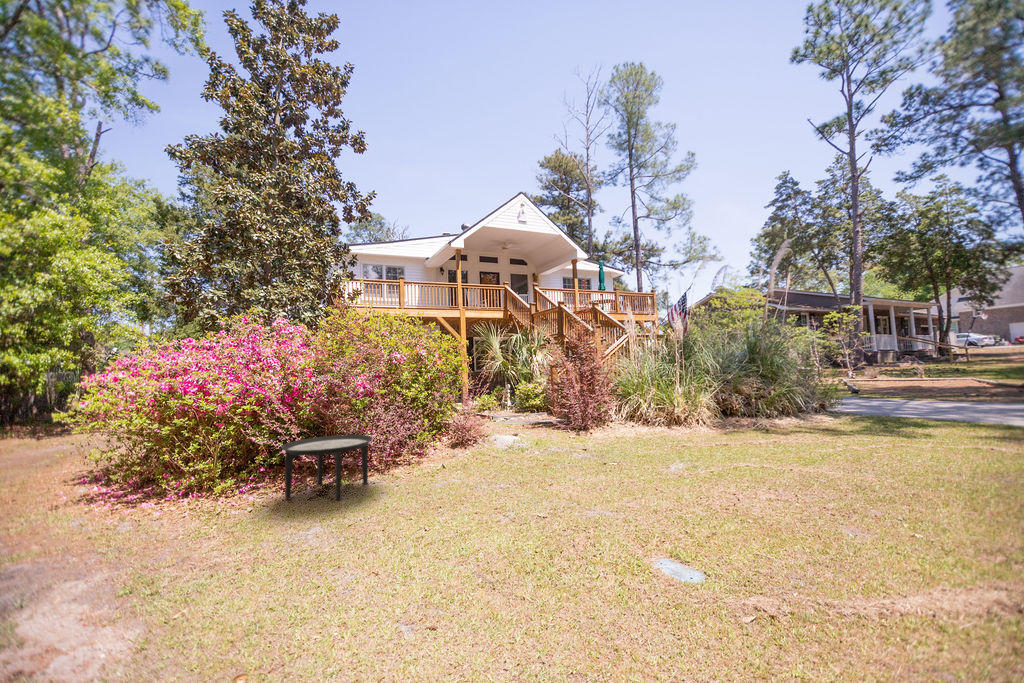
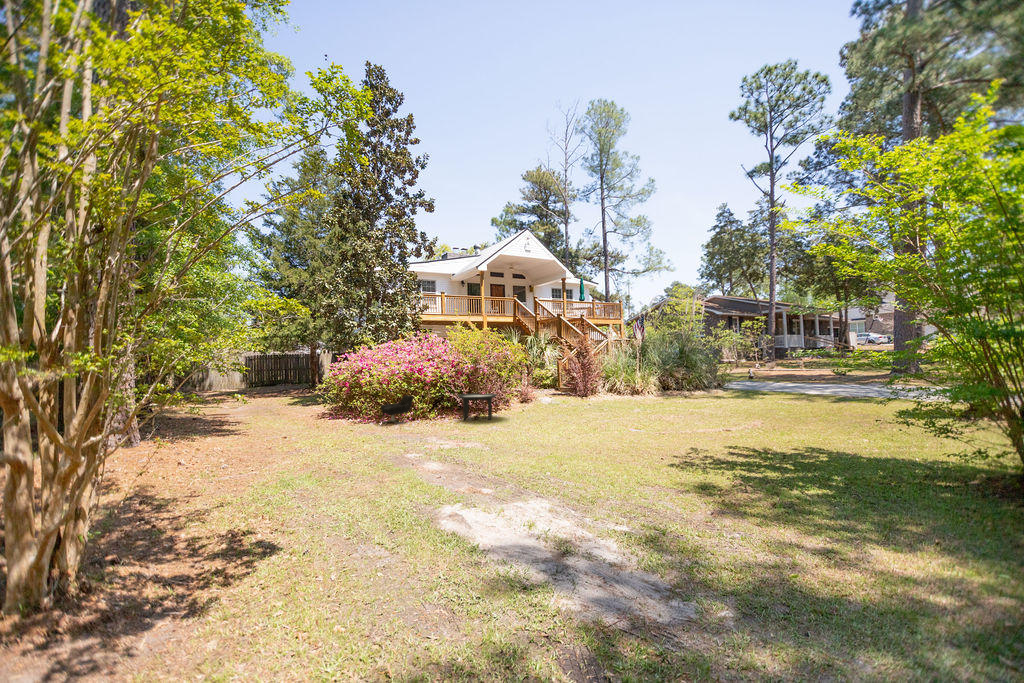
lounge chair: none [113,440,203,507] -> present [381,395,413,423]

